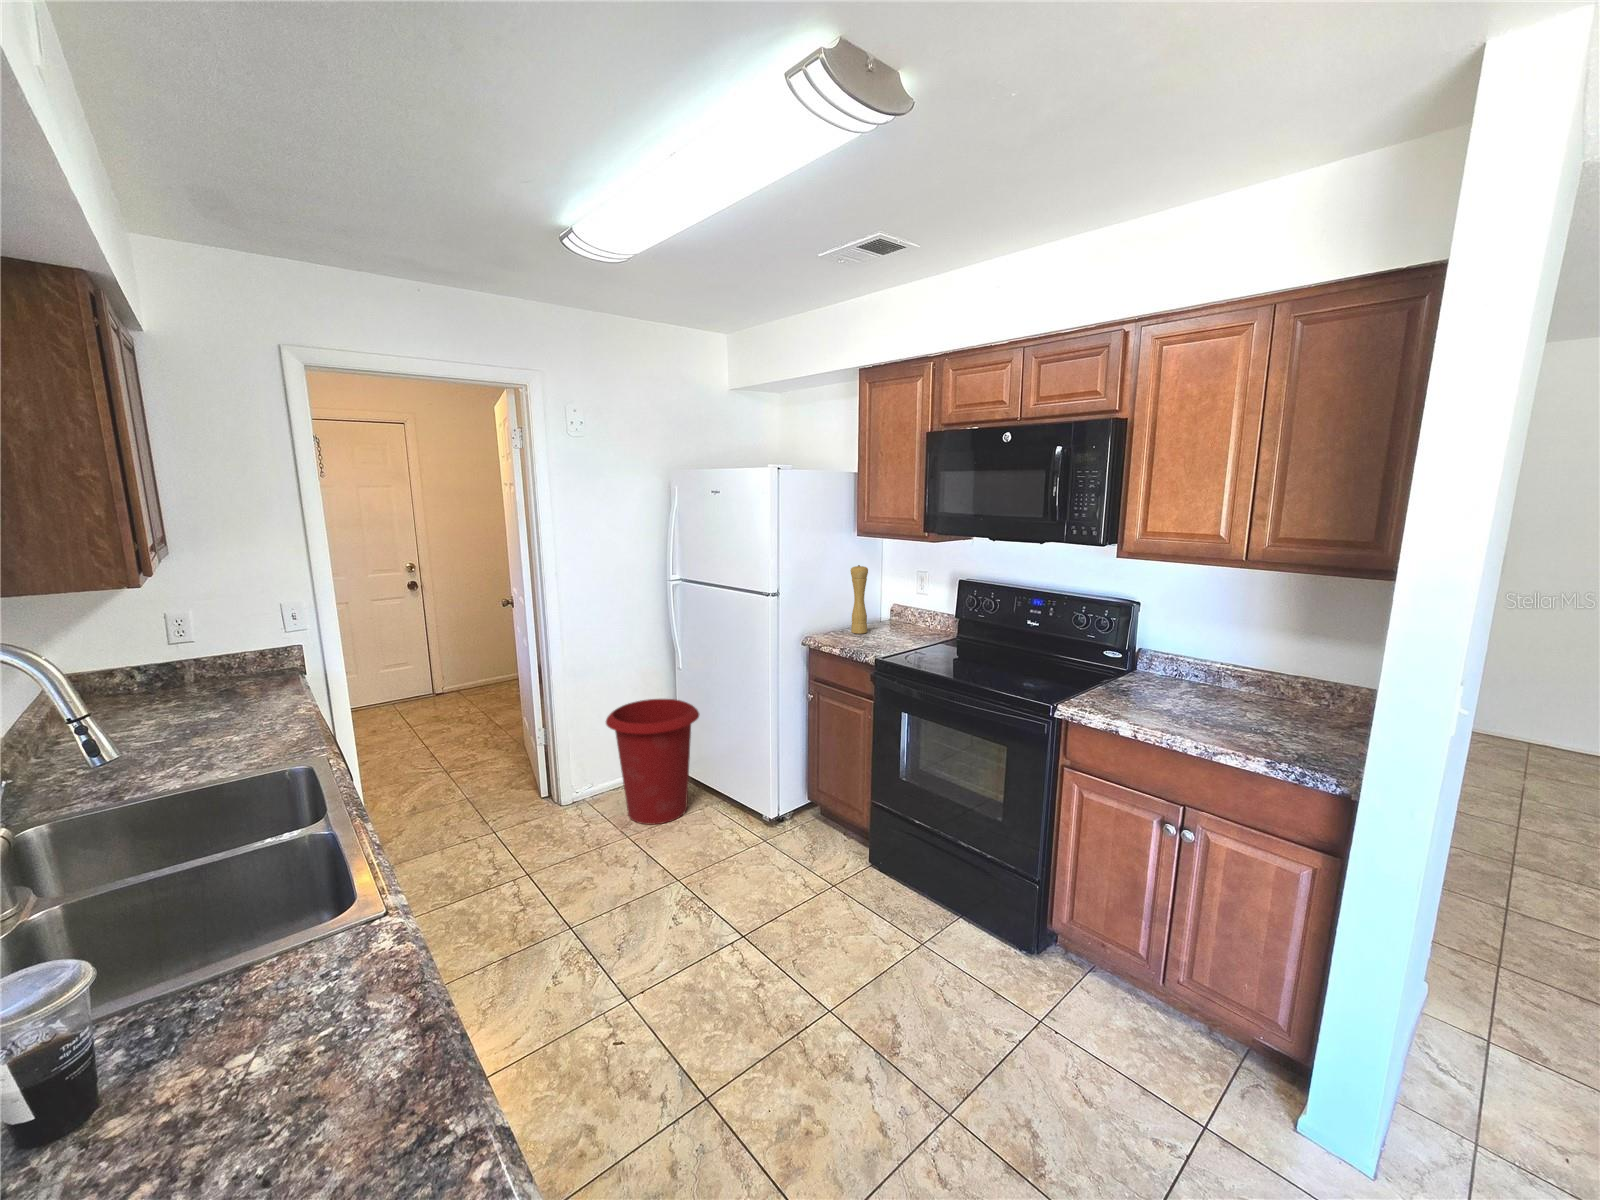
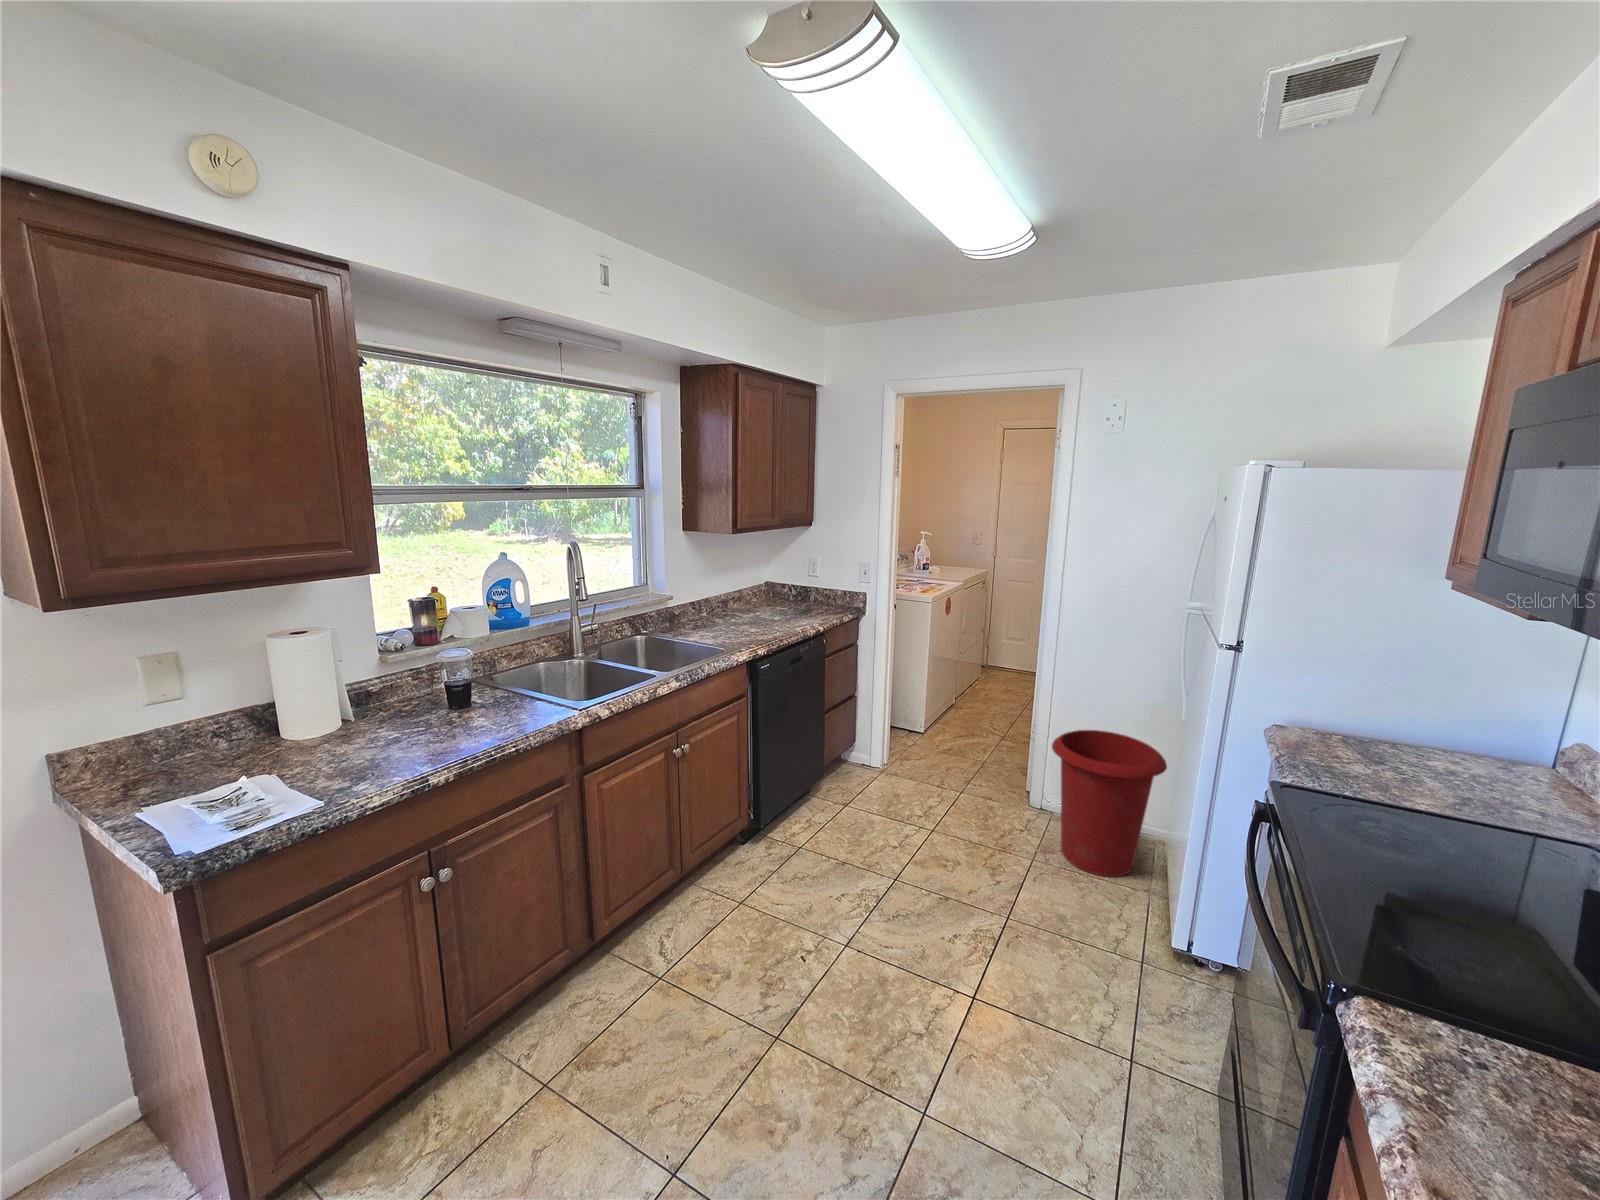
pepper mill: present [850,565,868,634] -> none [1361,644,1419,762]

